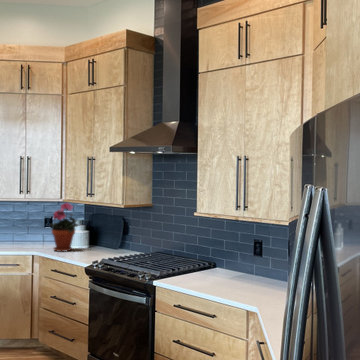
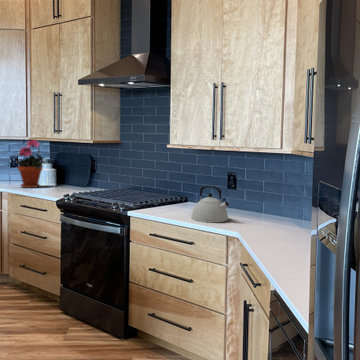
kettle: none [214,258,251,296] -> present [191,186,229,223]

